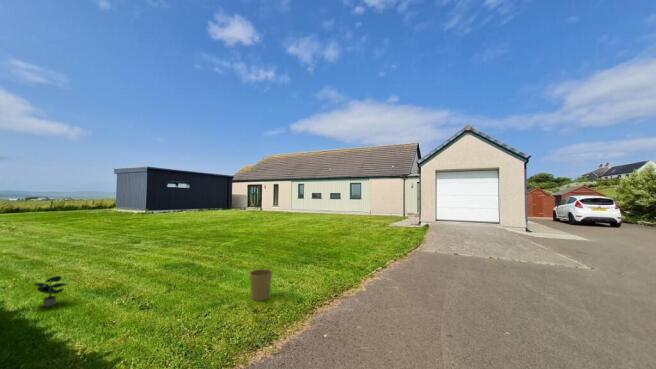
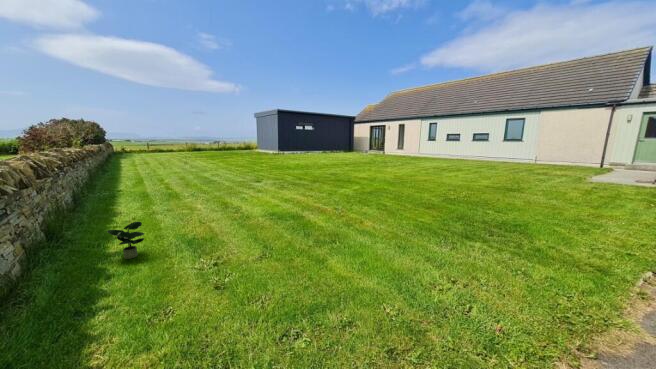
basket: present [250,269,272,301] -> none [377,248,423,321]

